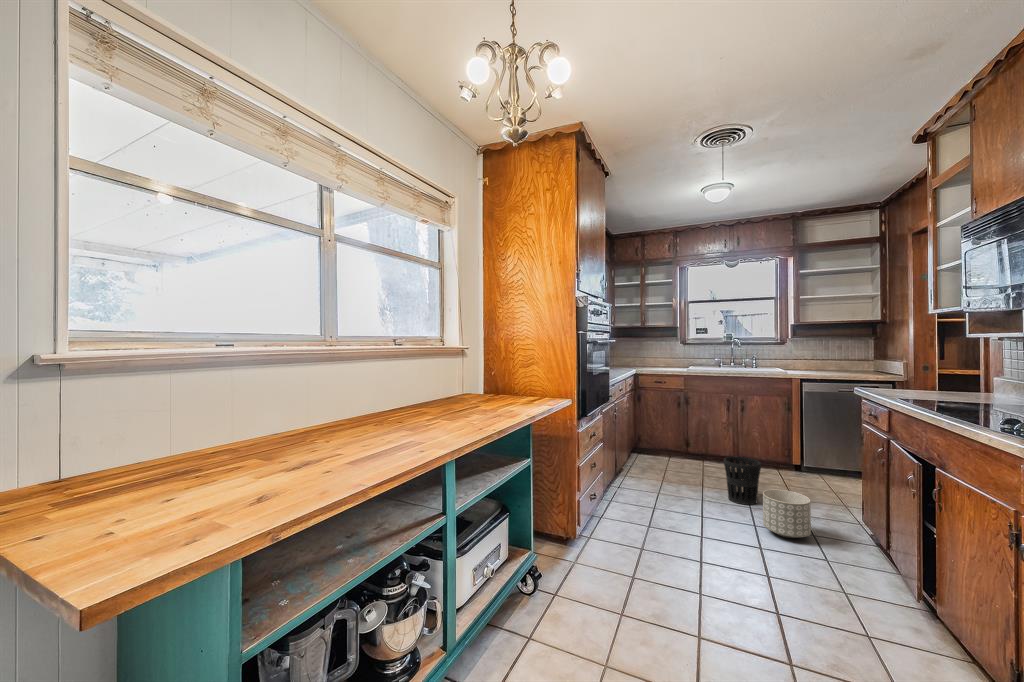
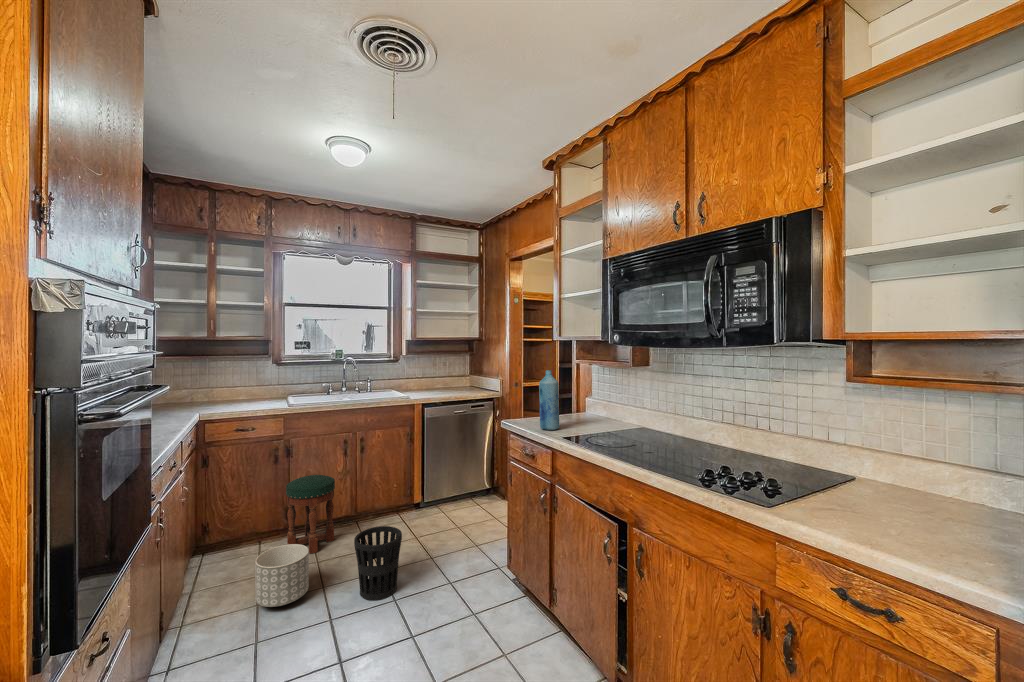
bottle: none [885,339,912,393] -> present [539,370,560,430]
stool: none [685,420,719,472] -> present [286,475,335,554]
planter: present [763,489,811,538] -> present [255,544,309,607]

